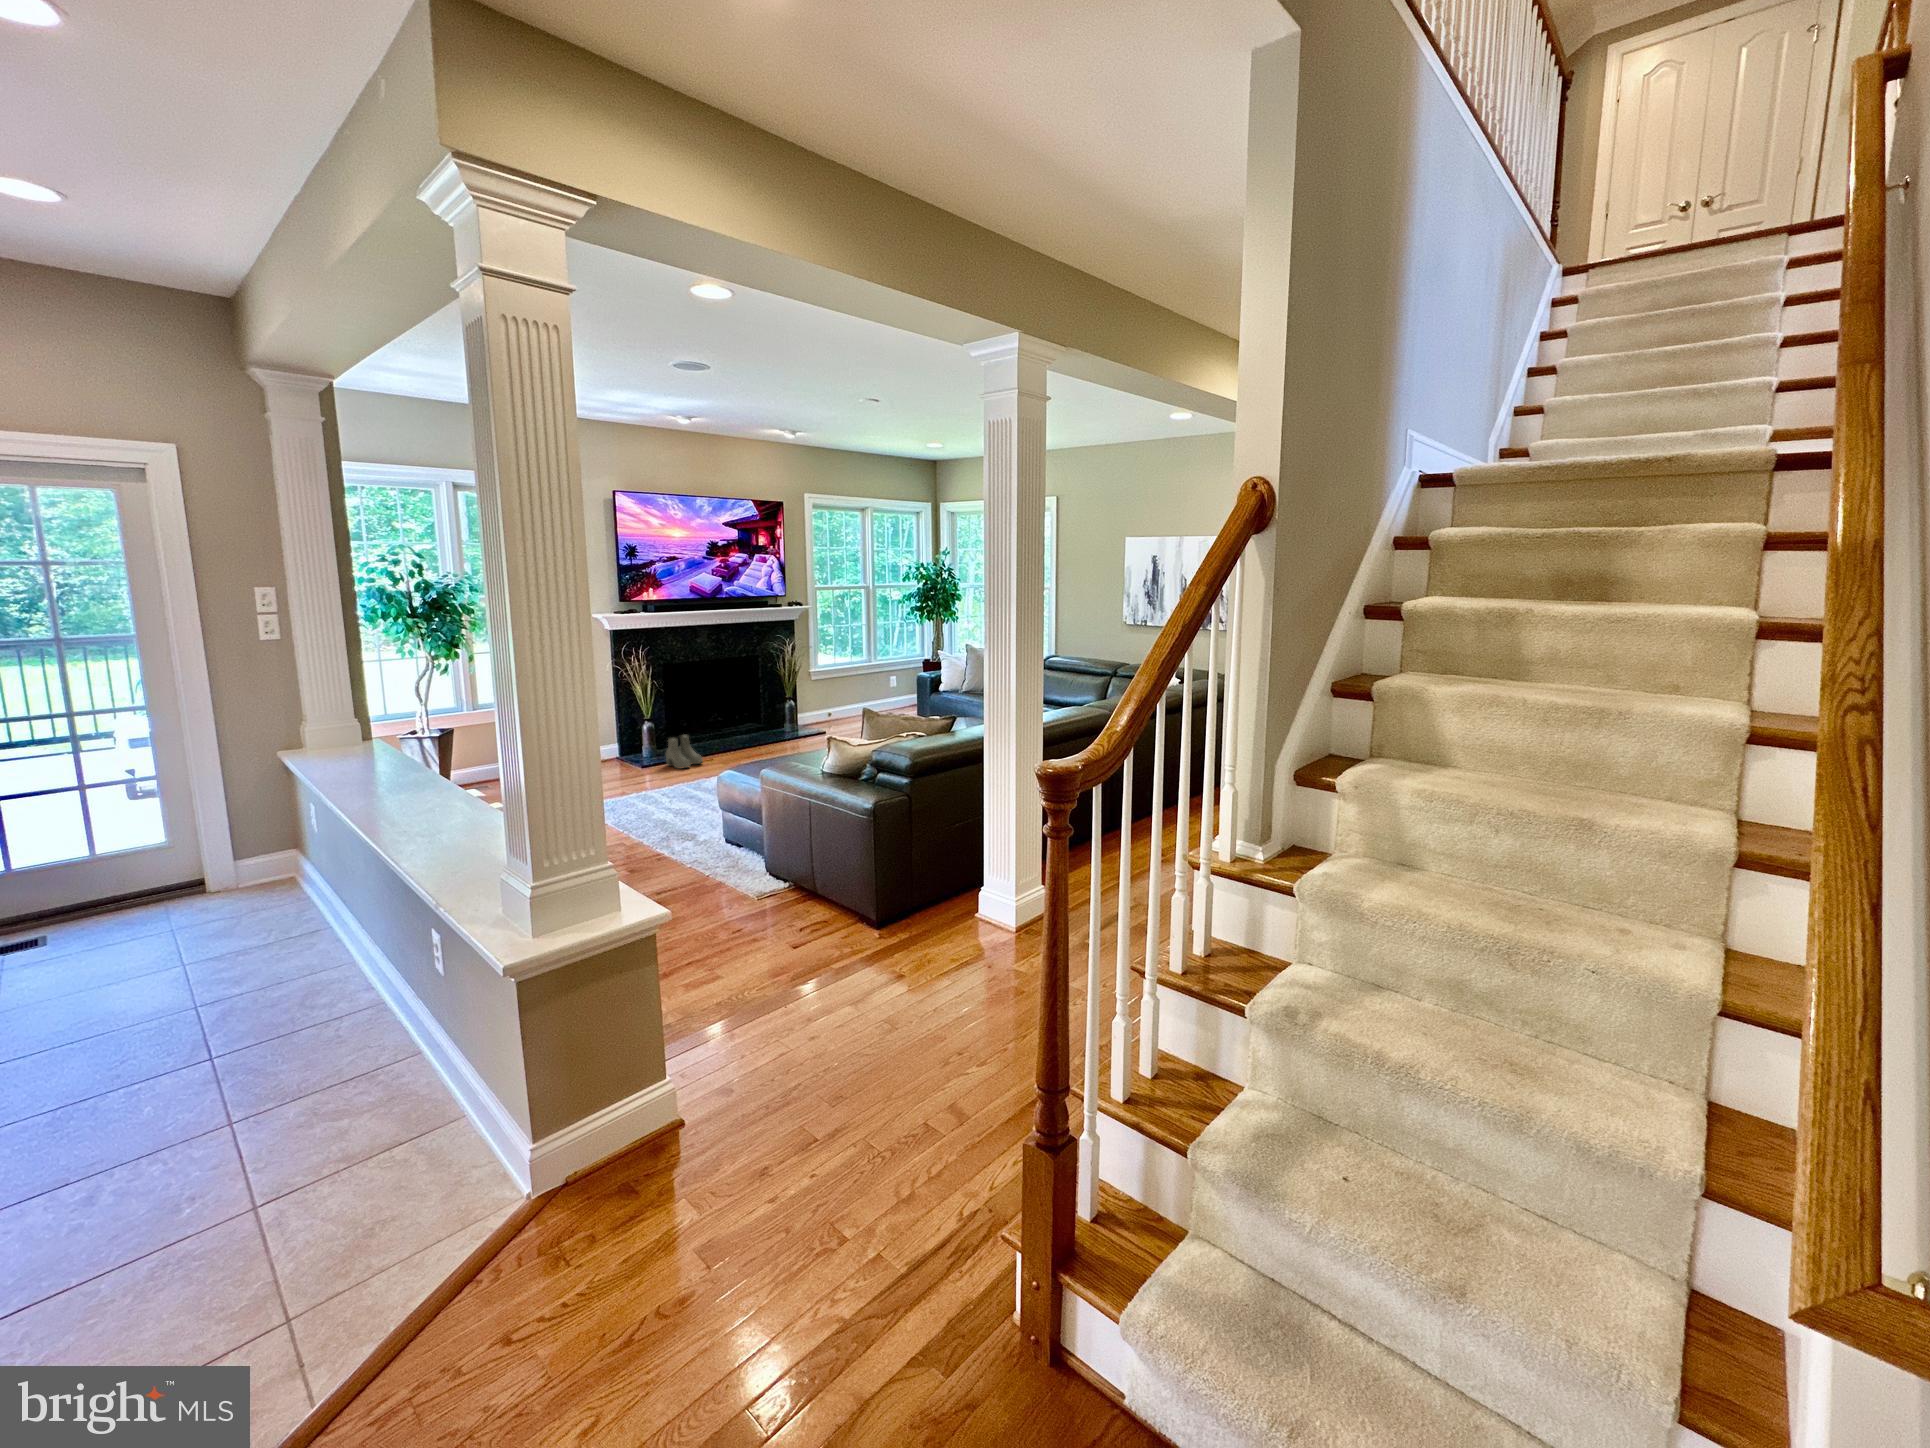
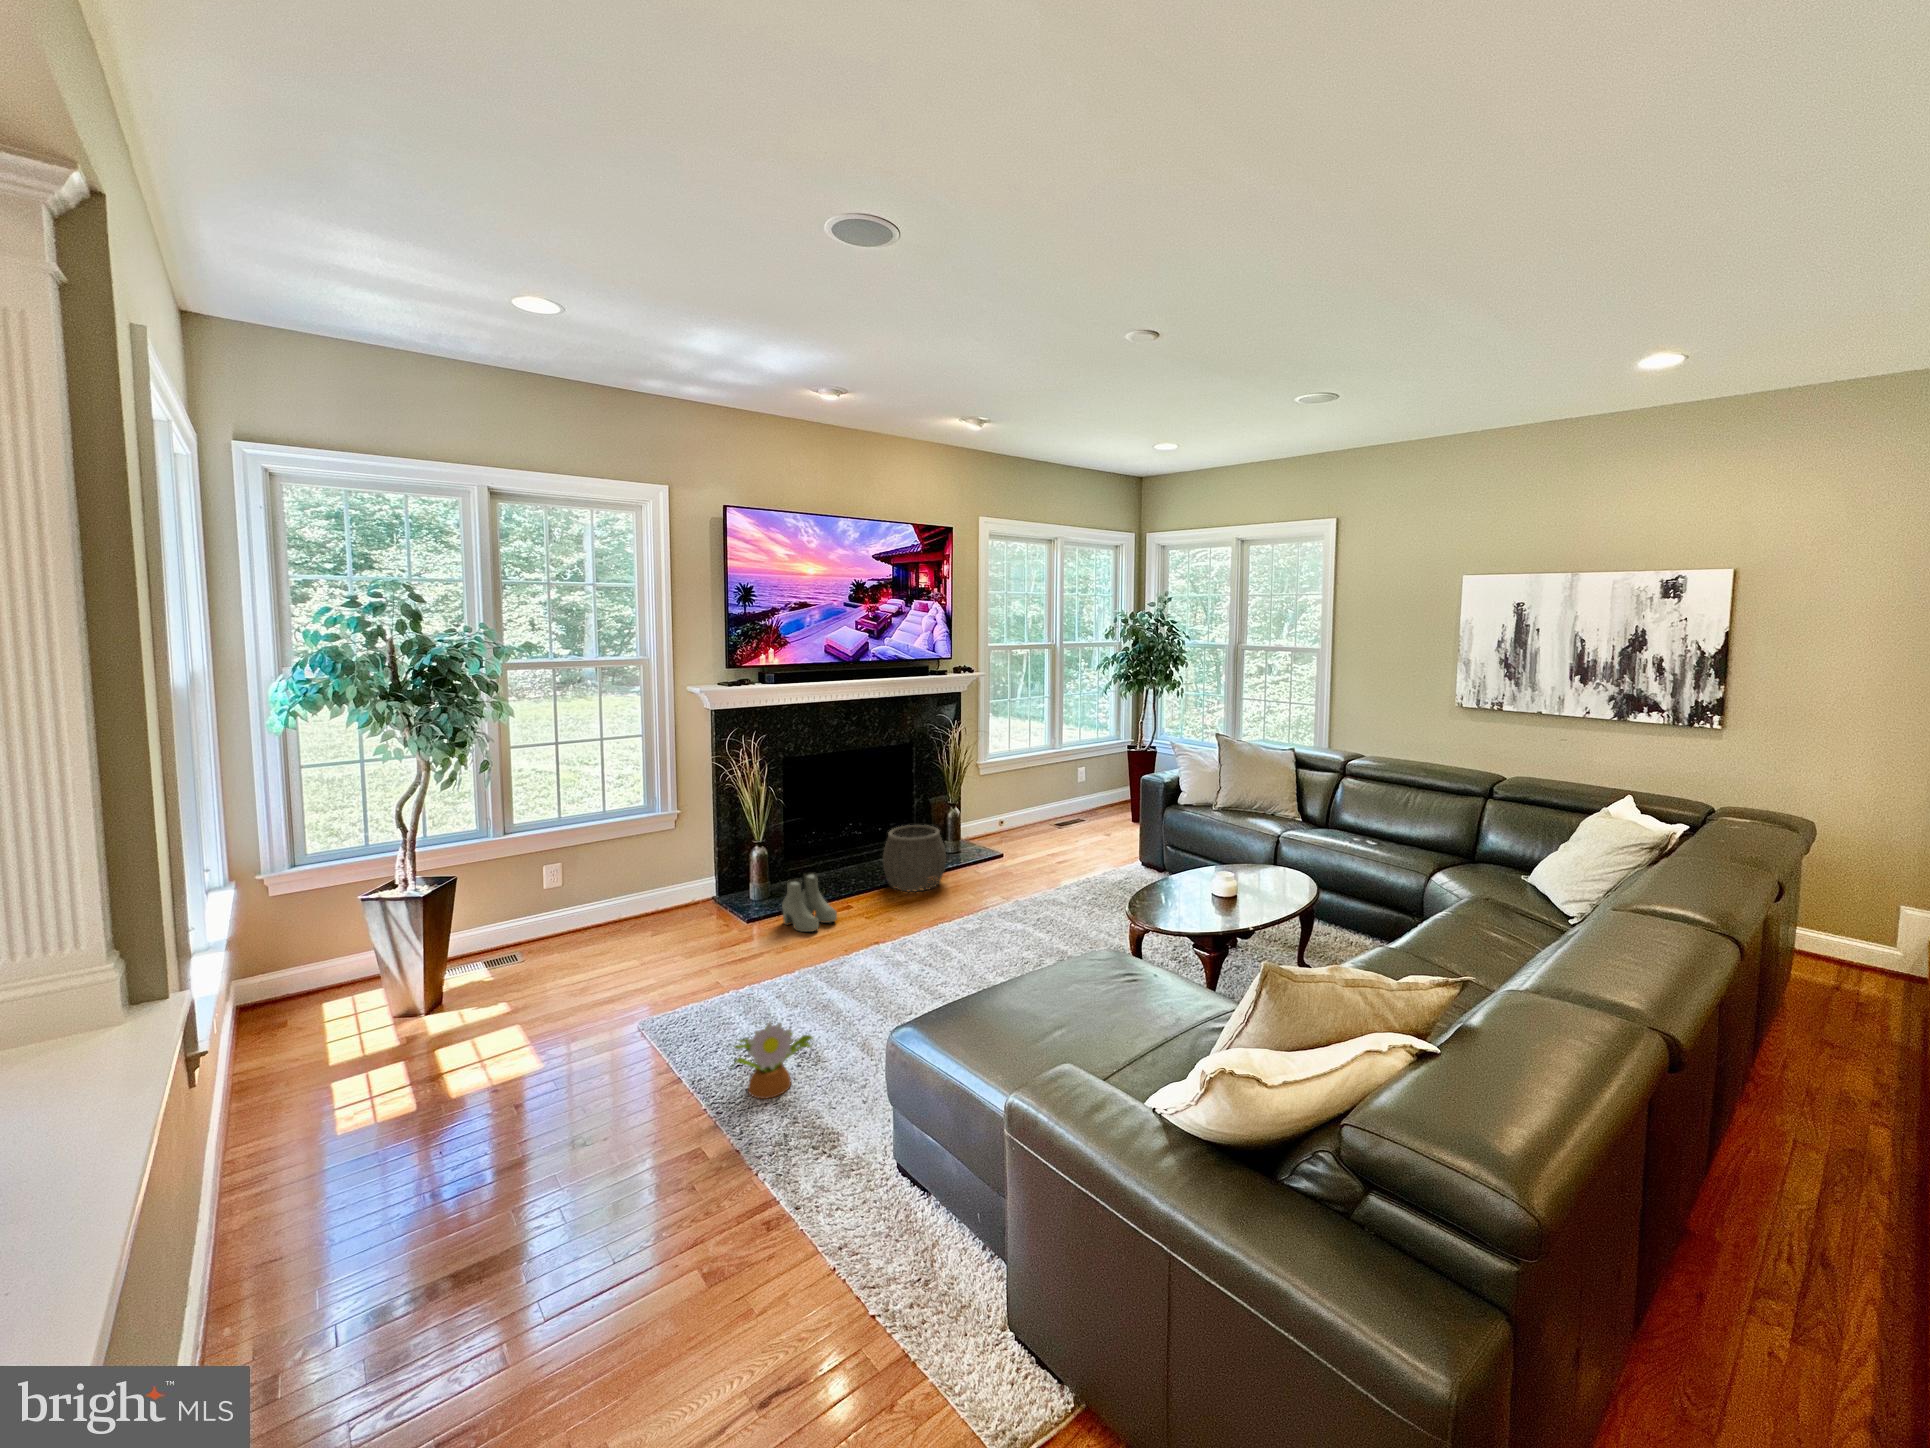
woven basket: none [735,708,780,750] -> present [883,825,946,892]
decorative plant: none [637,781,685,823] -> present [731,1023,813,1099]

